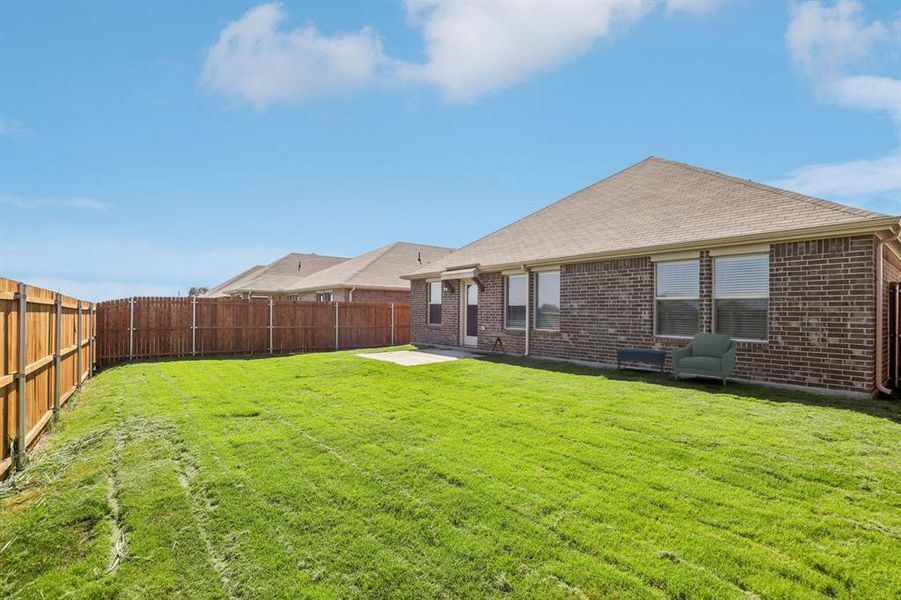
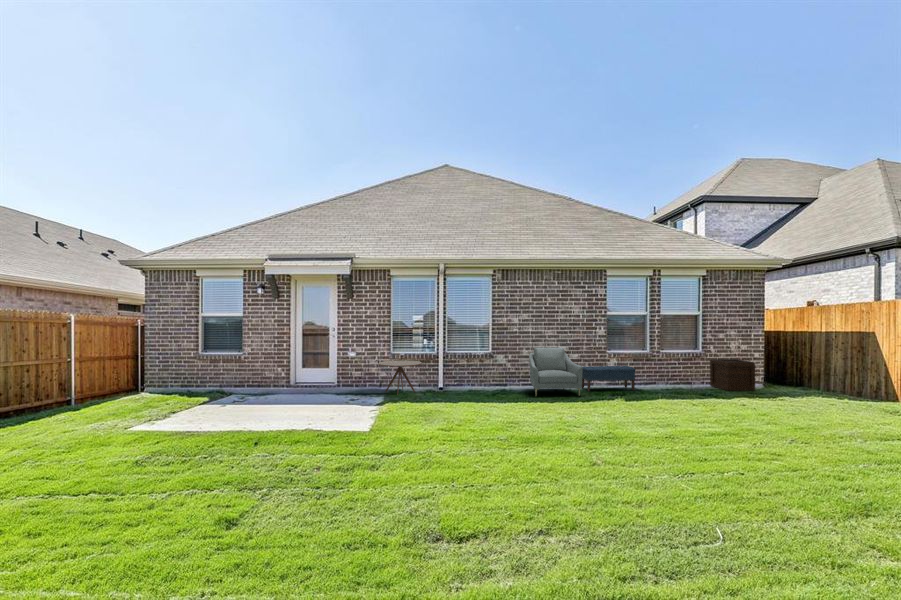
chair: present [672,333,737,386] -> present [529,348,583,396]
wooden crate: none [767,352,817,393] -> present [710,359,755,391]

